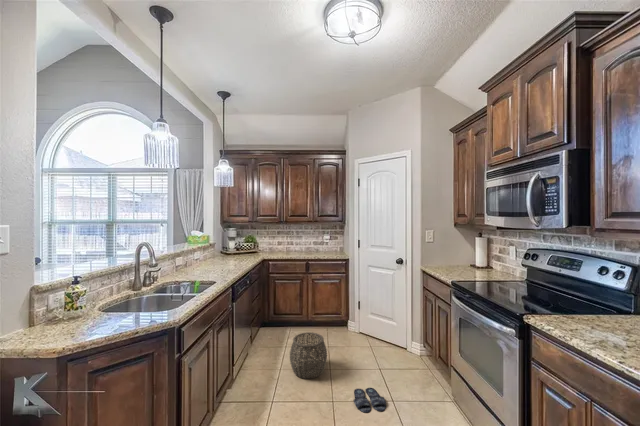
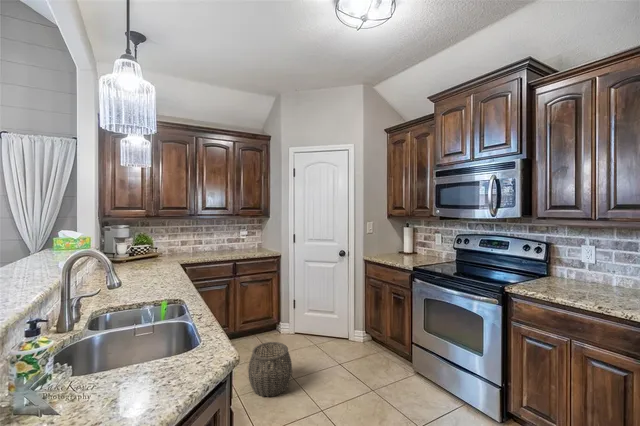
slippers: present [354,388,386,413] -> none [331,383,369,410]

